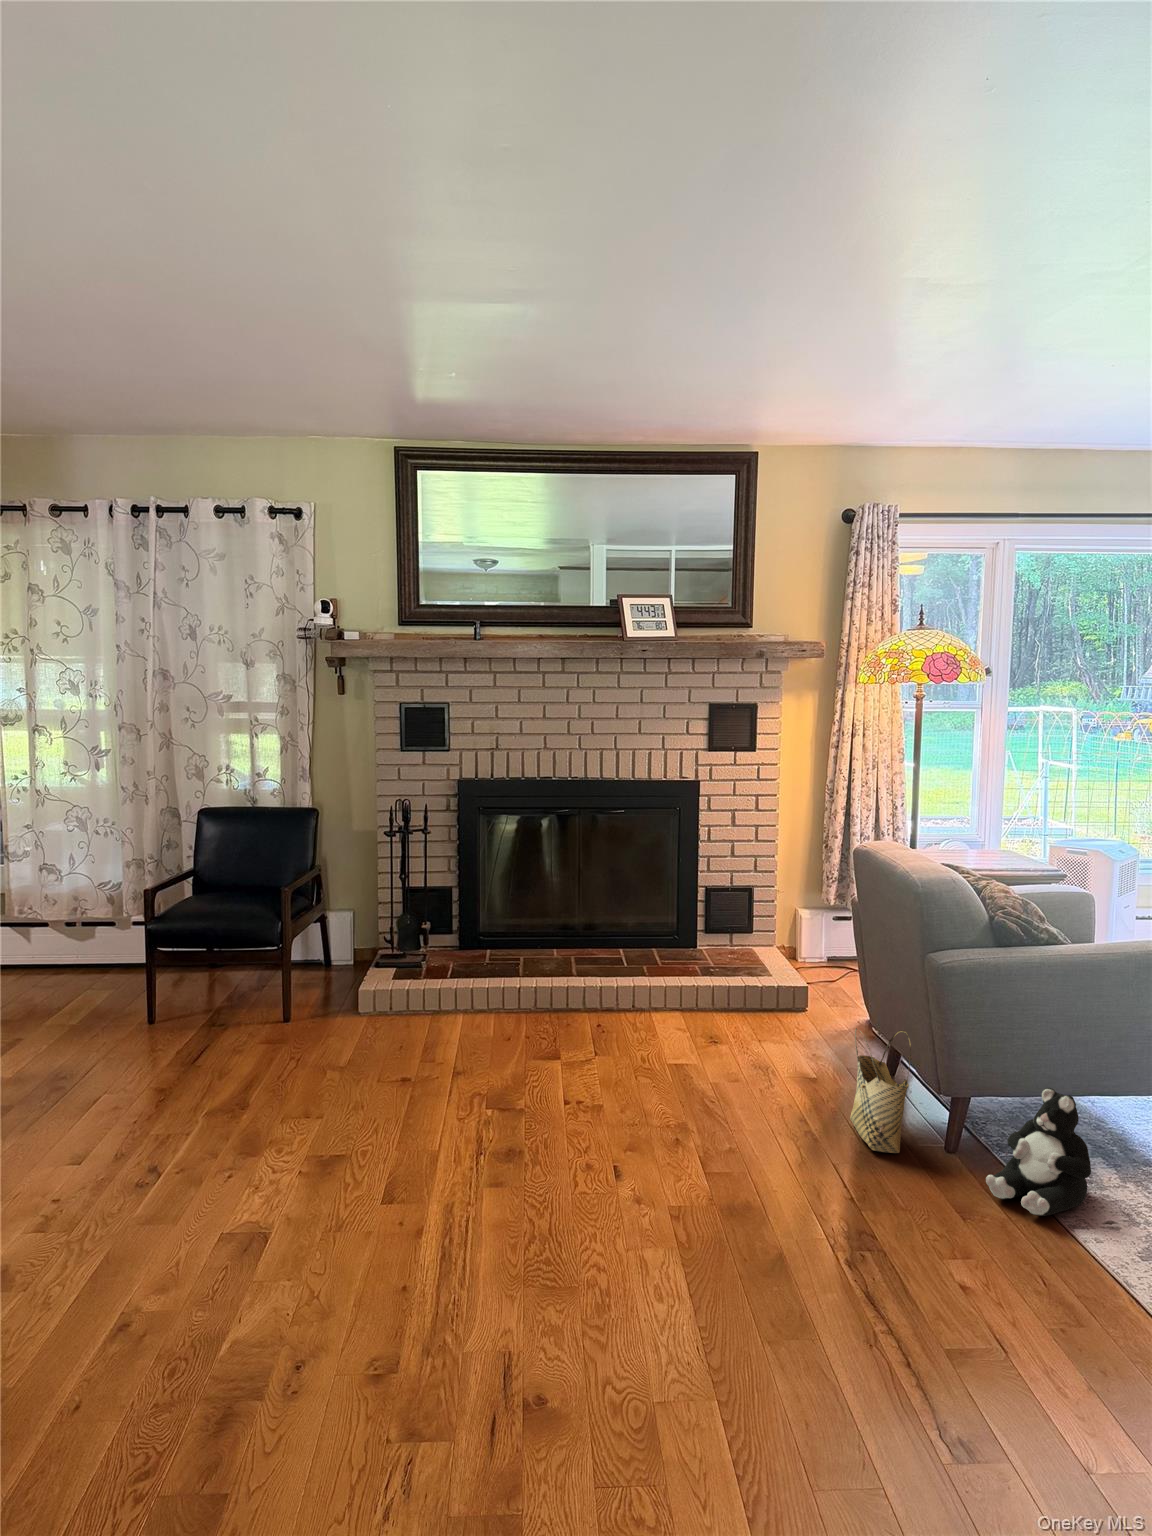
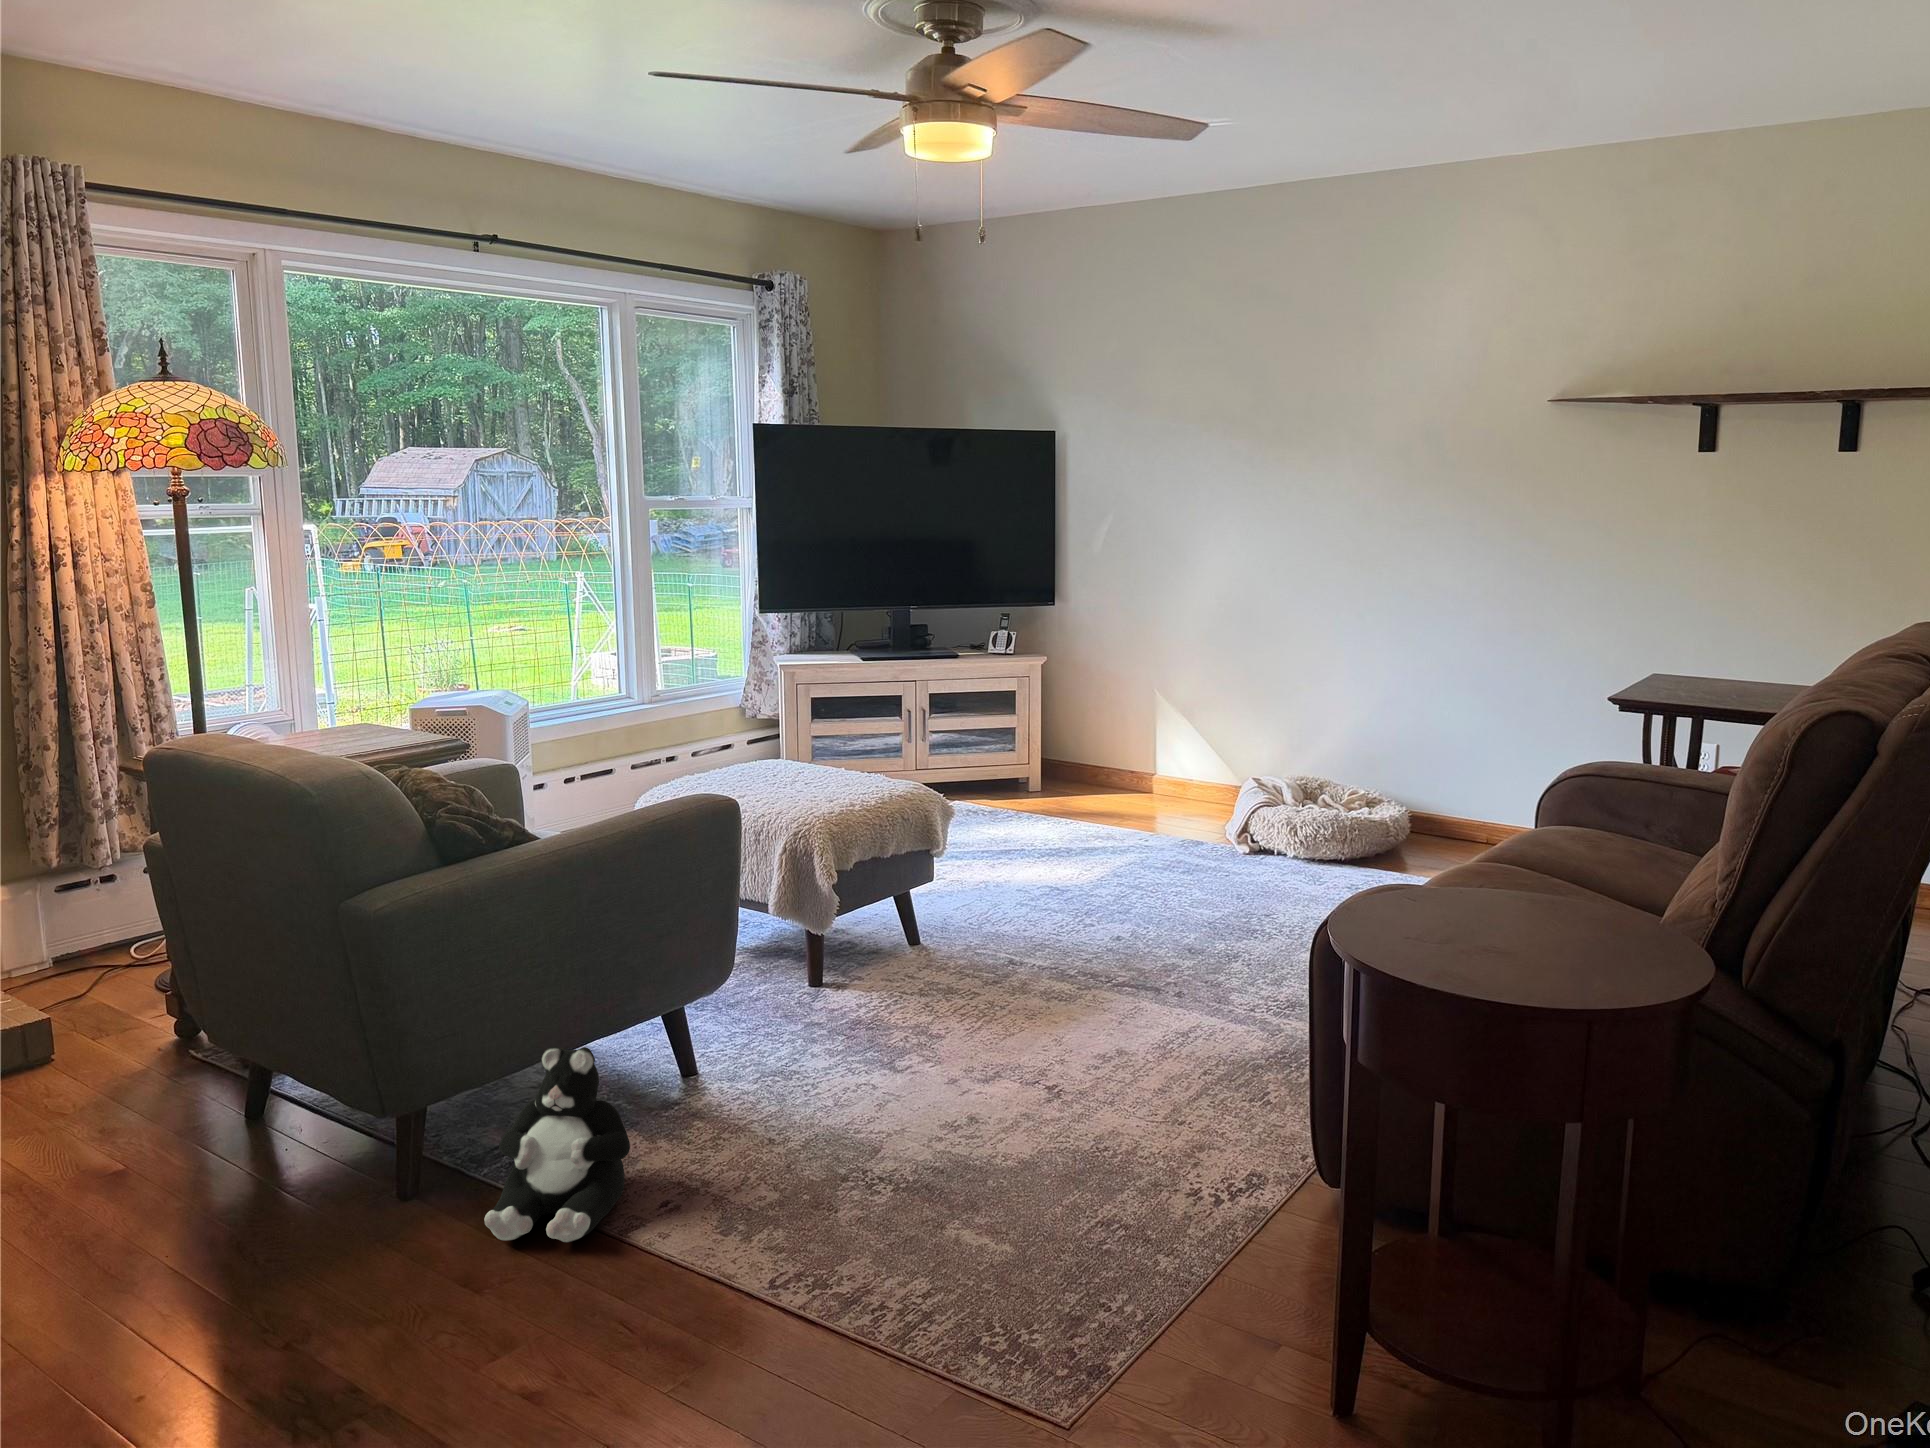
woven basket: present [850,1028,911,1153] -> none [203,1035,322,1254]

